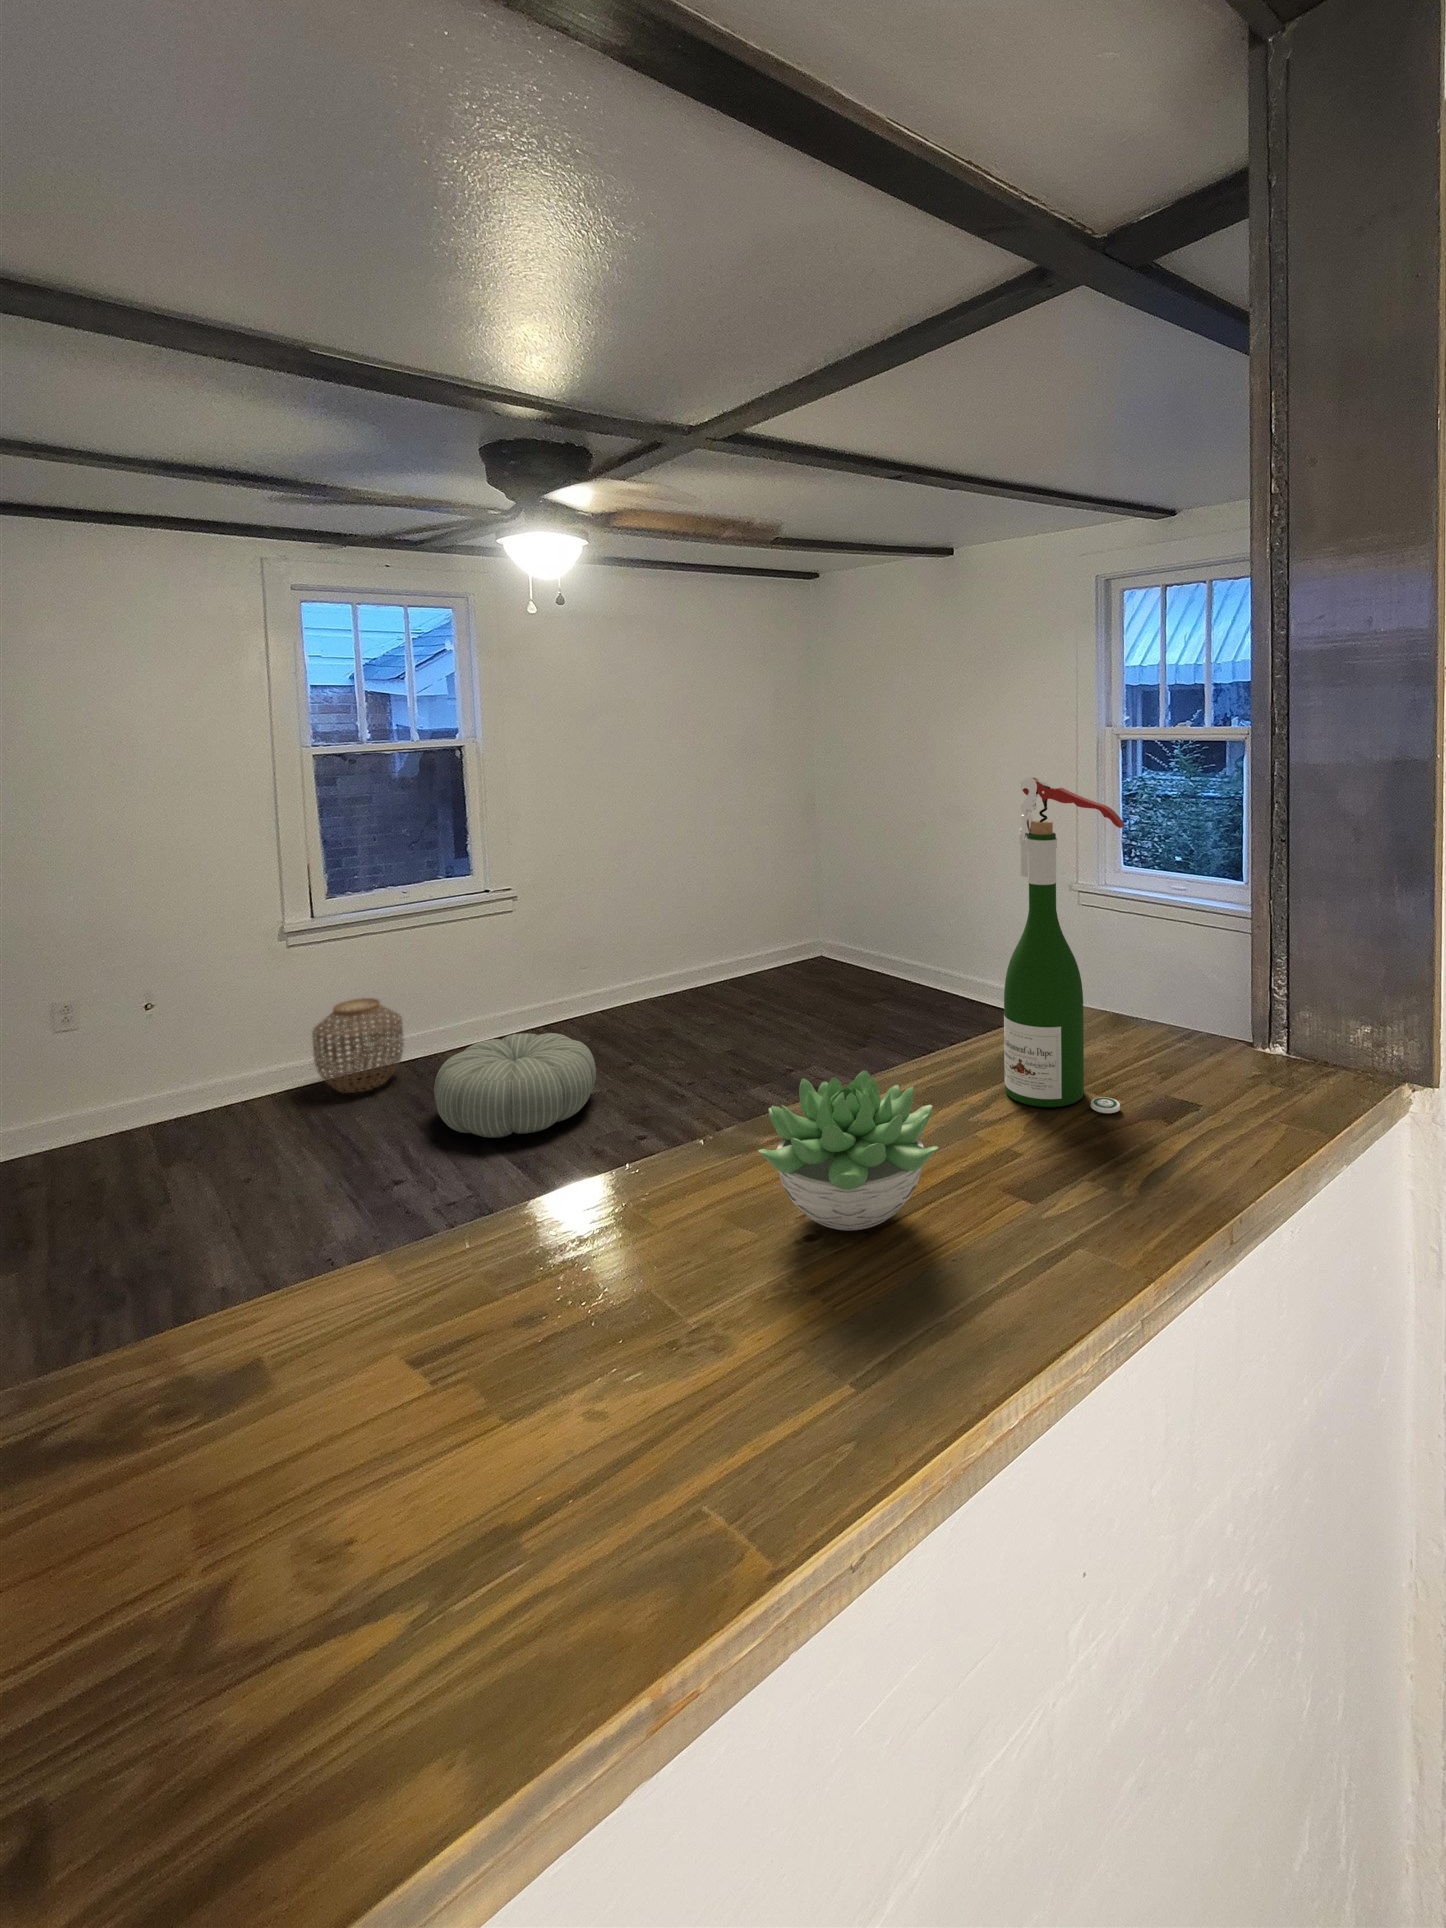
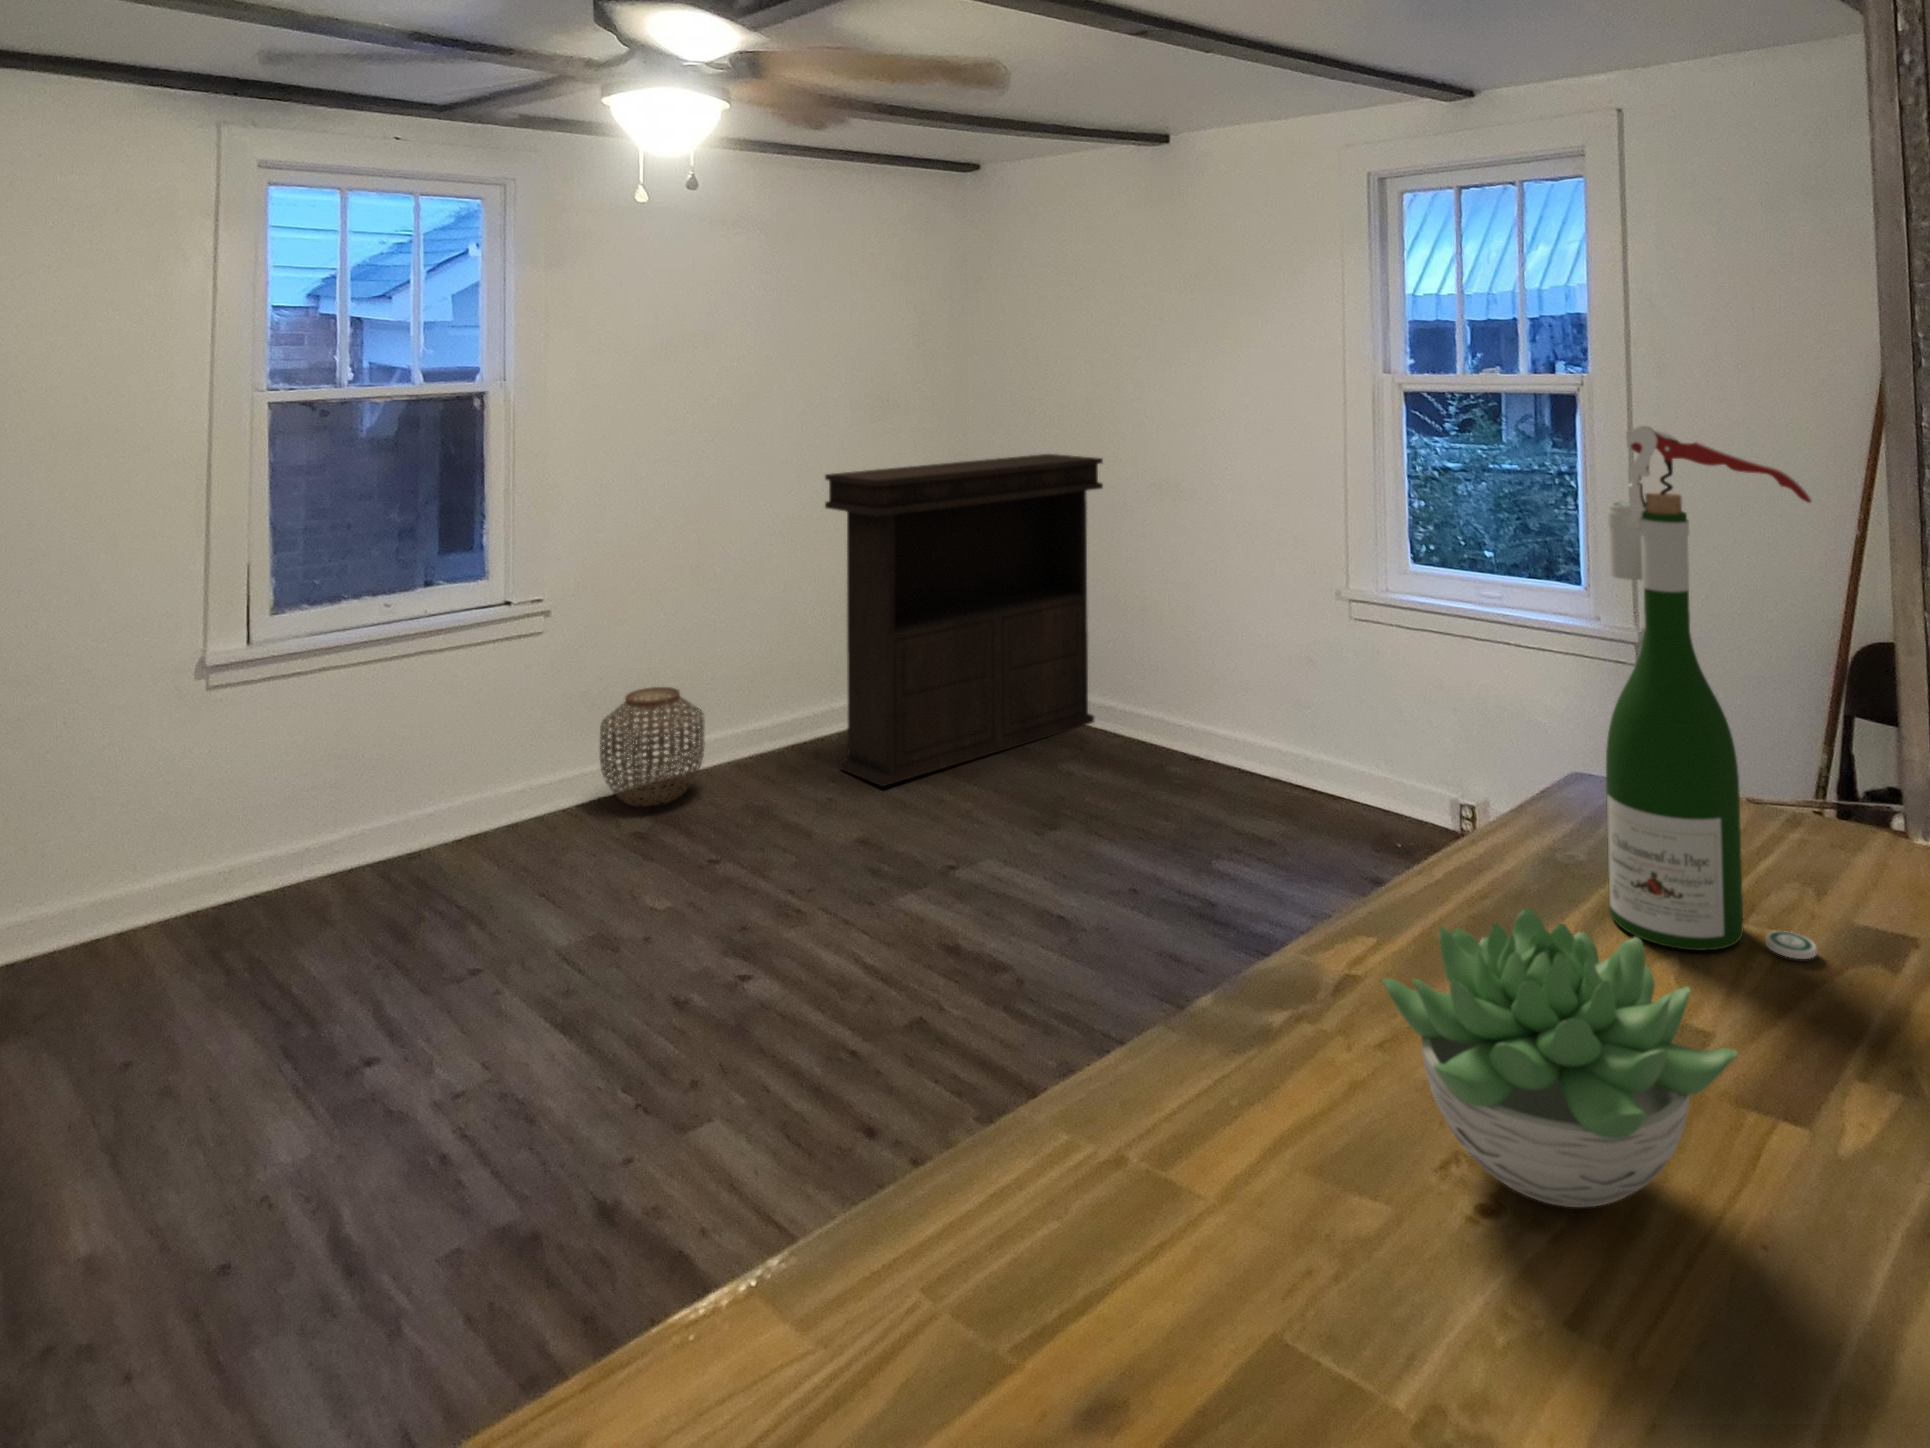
console table: none [703,787,908,1020] -> present [825,454,1103,786]
woven basket: present [313,998,403,1093] -> present [600,687,704,806]
pouf: present [434,1033,596,1138] -> none [430,813,674,978]

